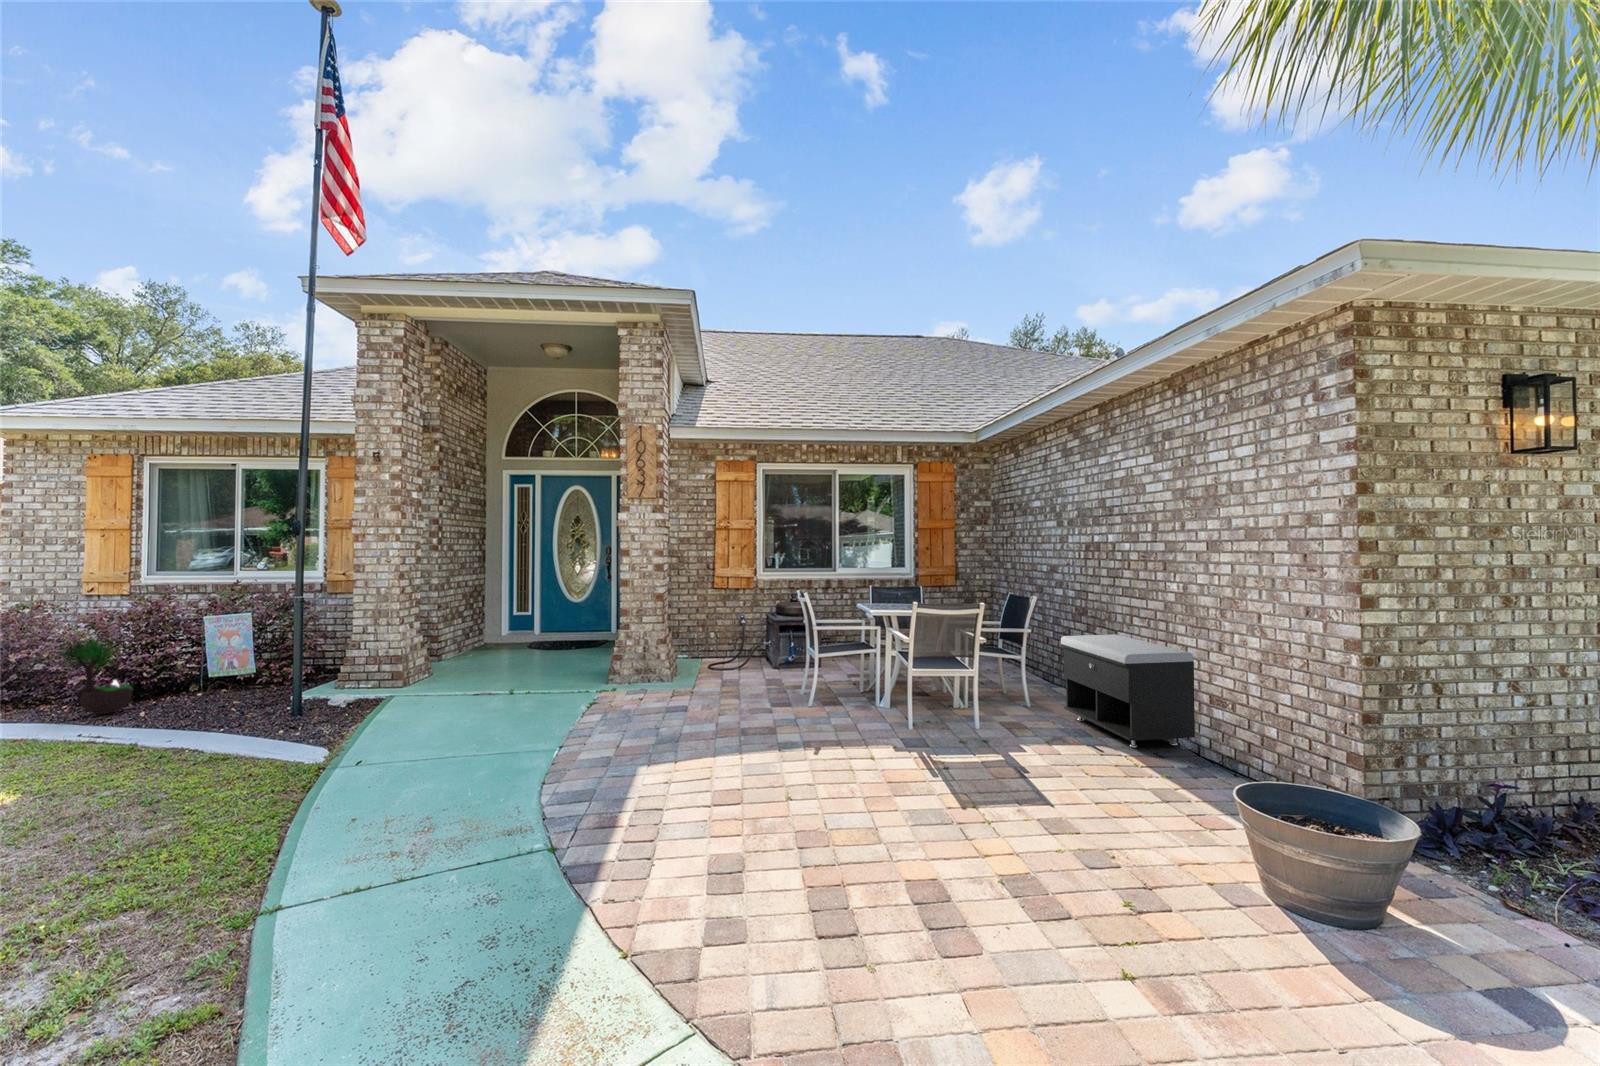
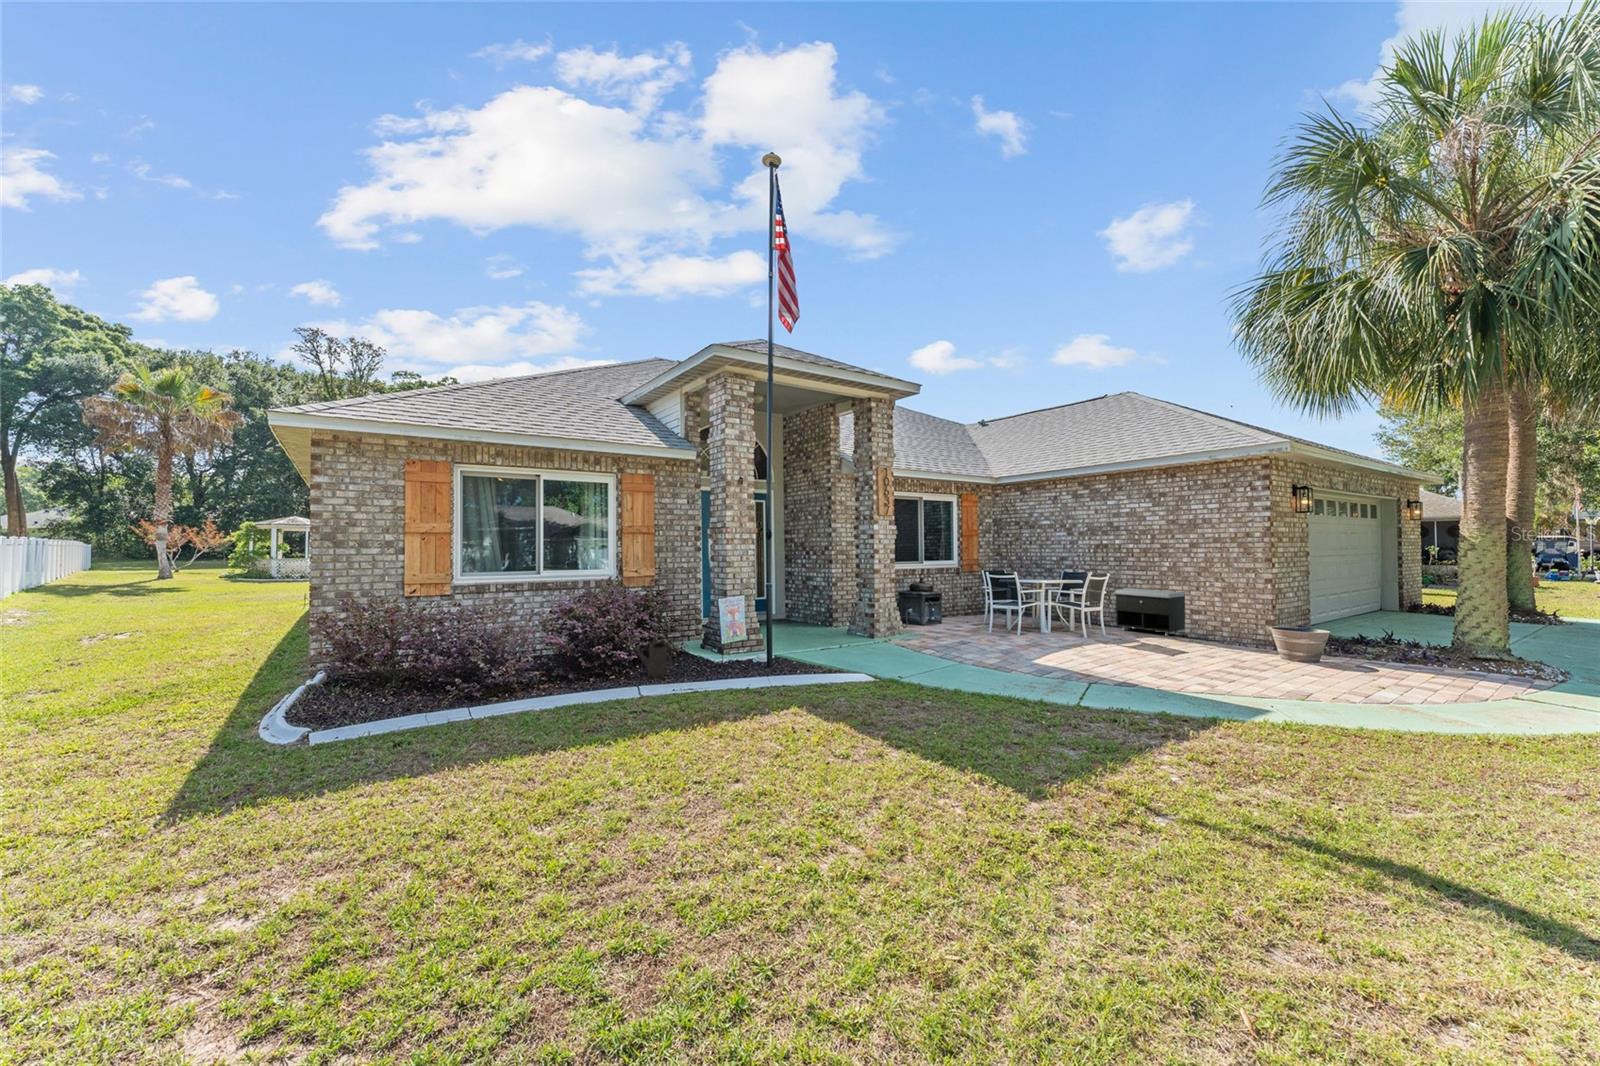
potted tree: present [56,636,132,714] -> none [565,615,607,682]
watering can: none [168,661,205,718] -> present [636,635,672,677]

